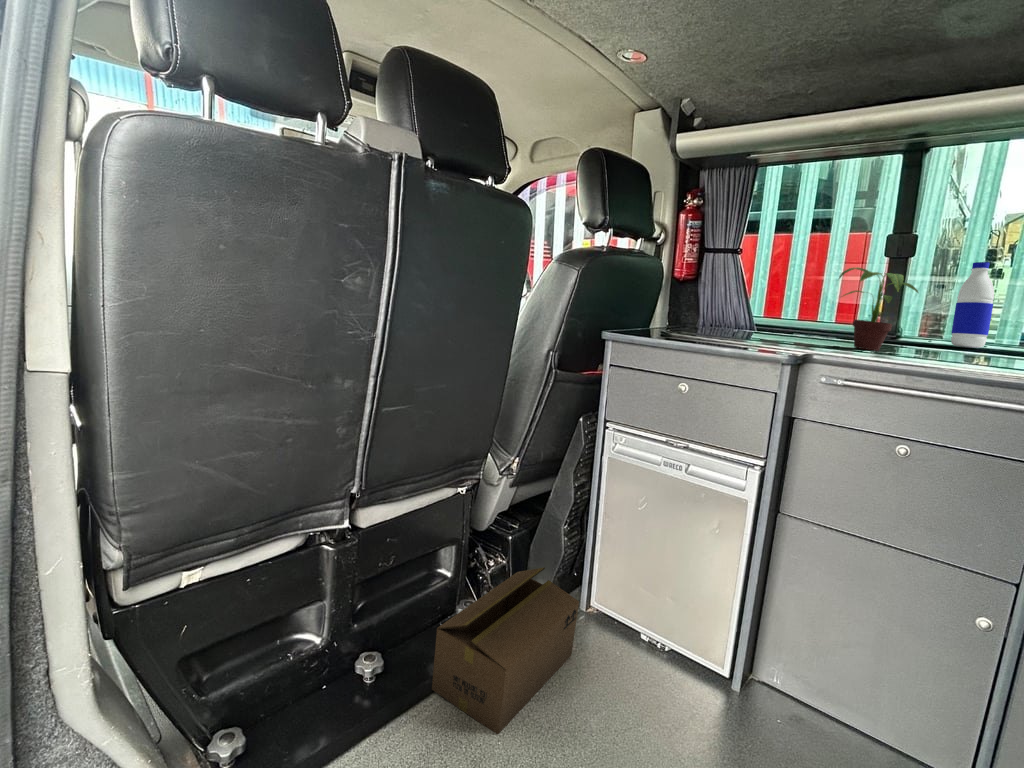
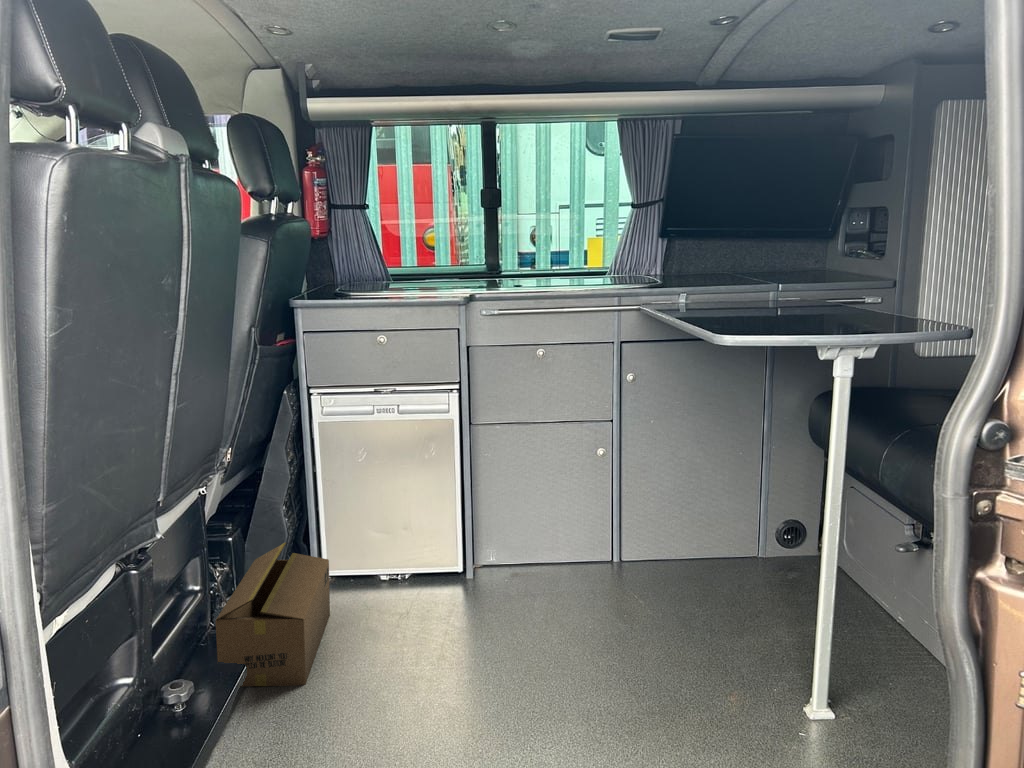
water bottle: present [951,262,994,348] -> none [545,208,568,275]
potted plant: present [839,268,918,351] -> none [471,221,525,286]

